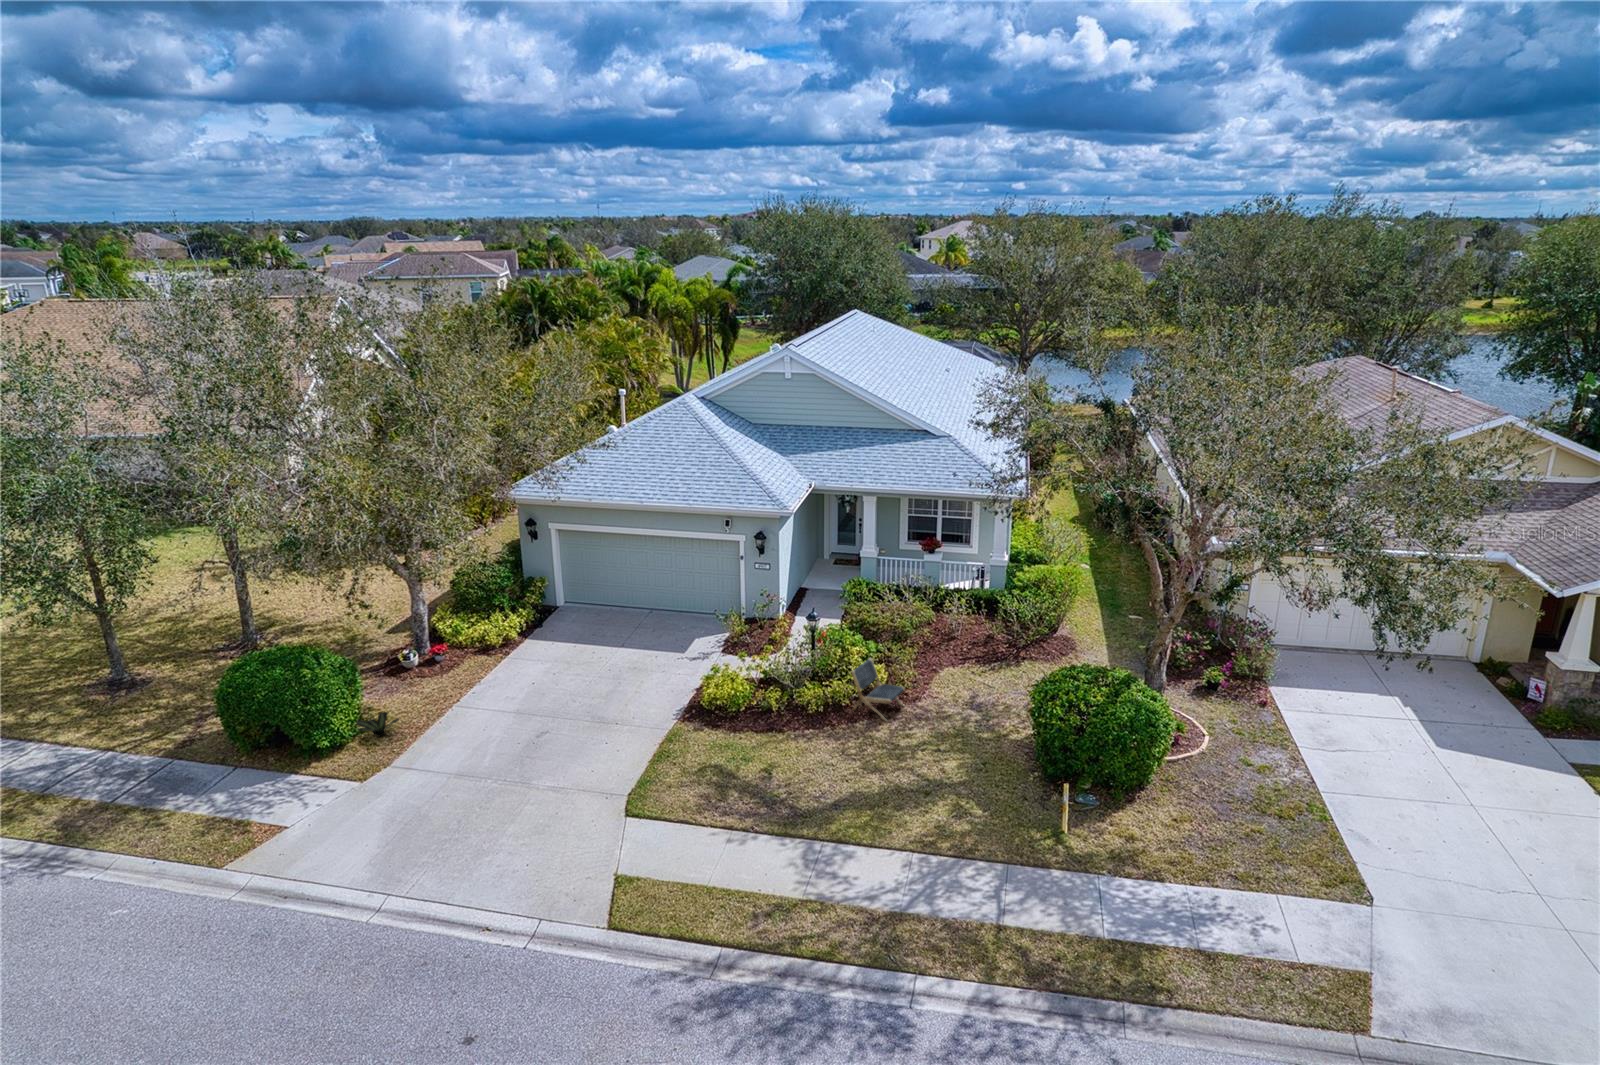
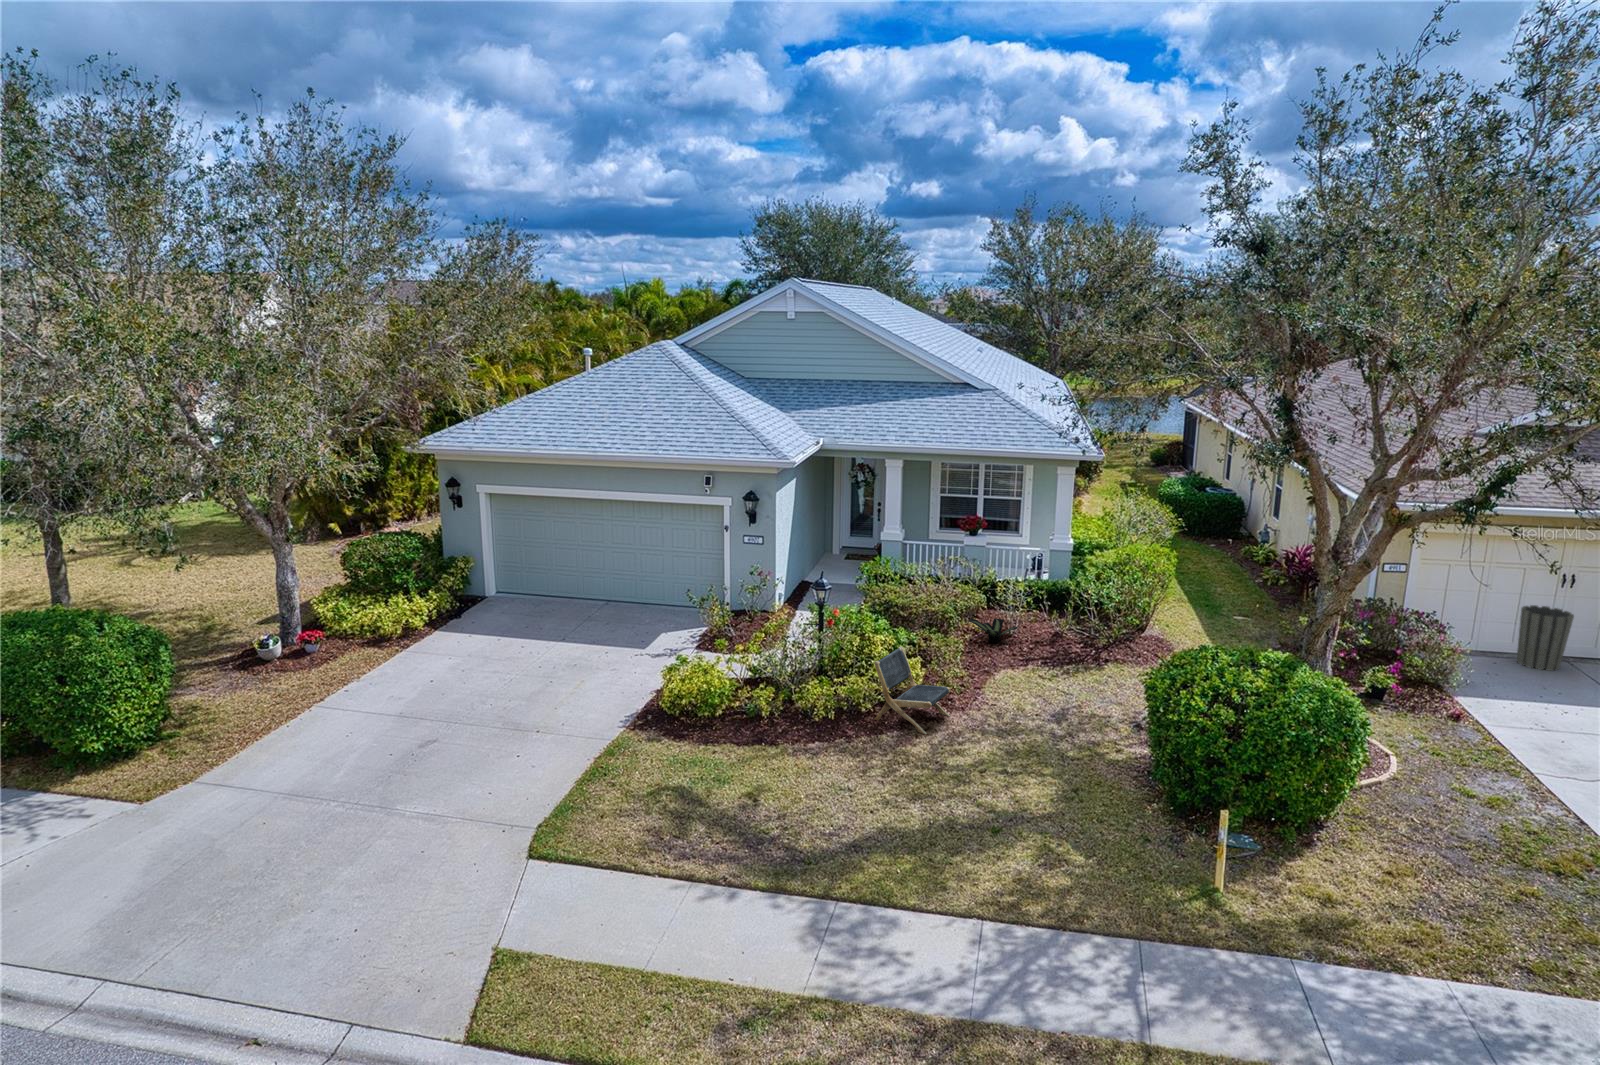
trash can: none [1327,611,1366,660] -> present [1517,605,1574,671]
potted plant: present [357,712,399,737] -> present [969,618,1018,643]

